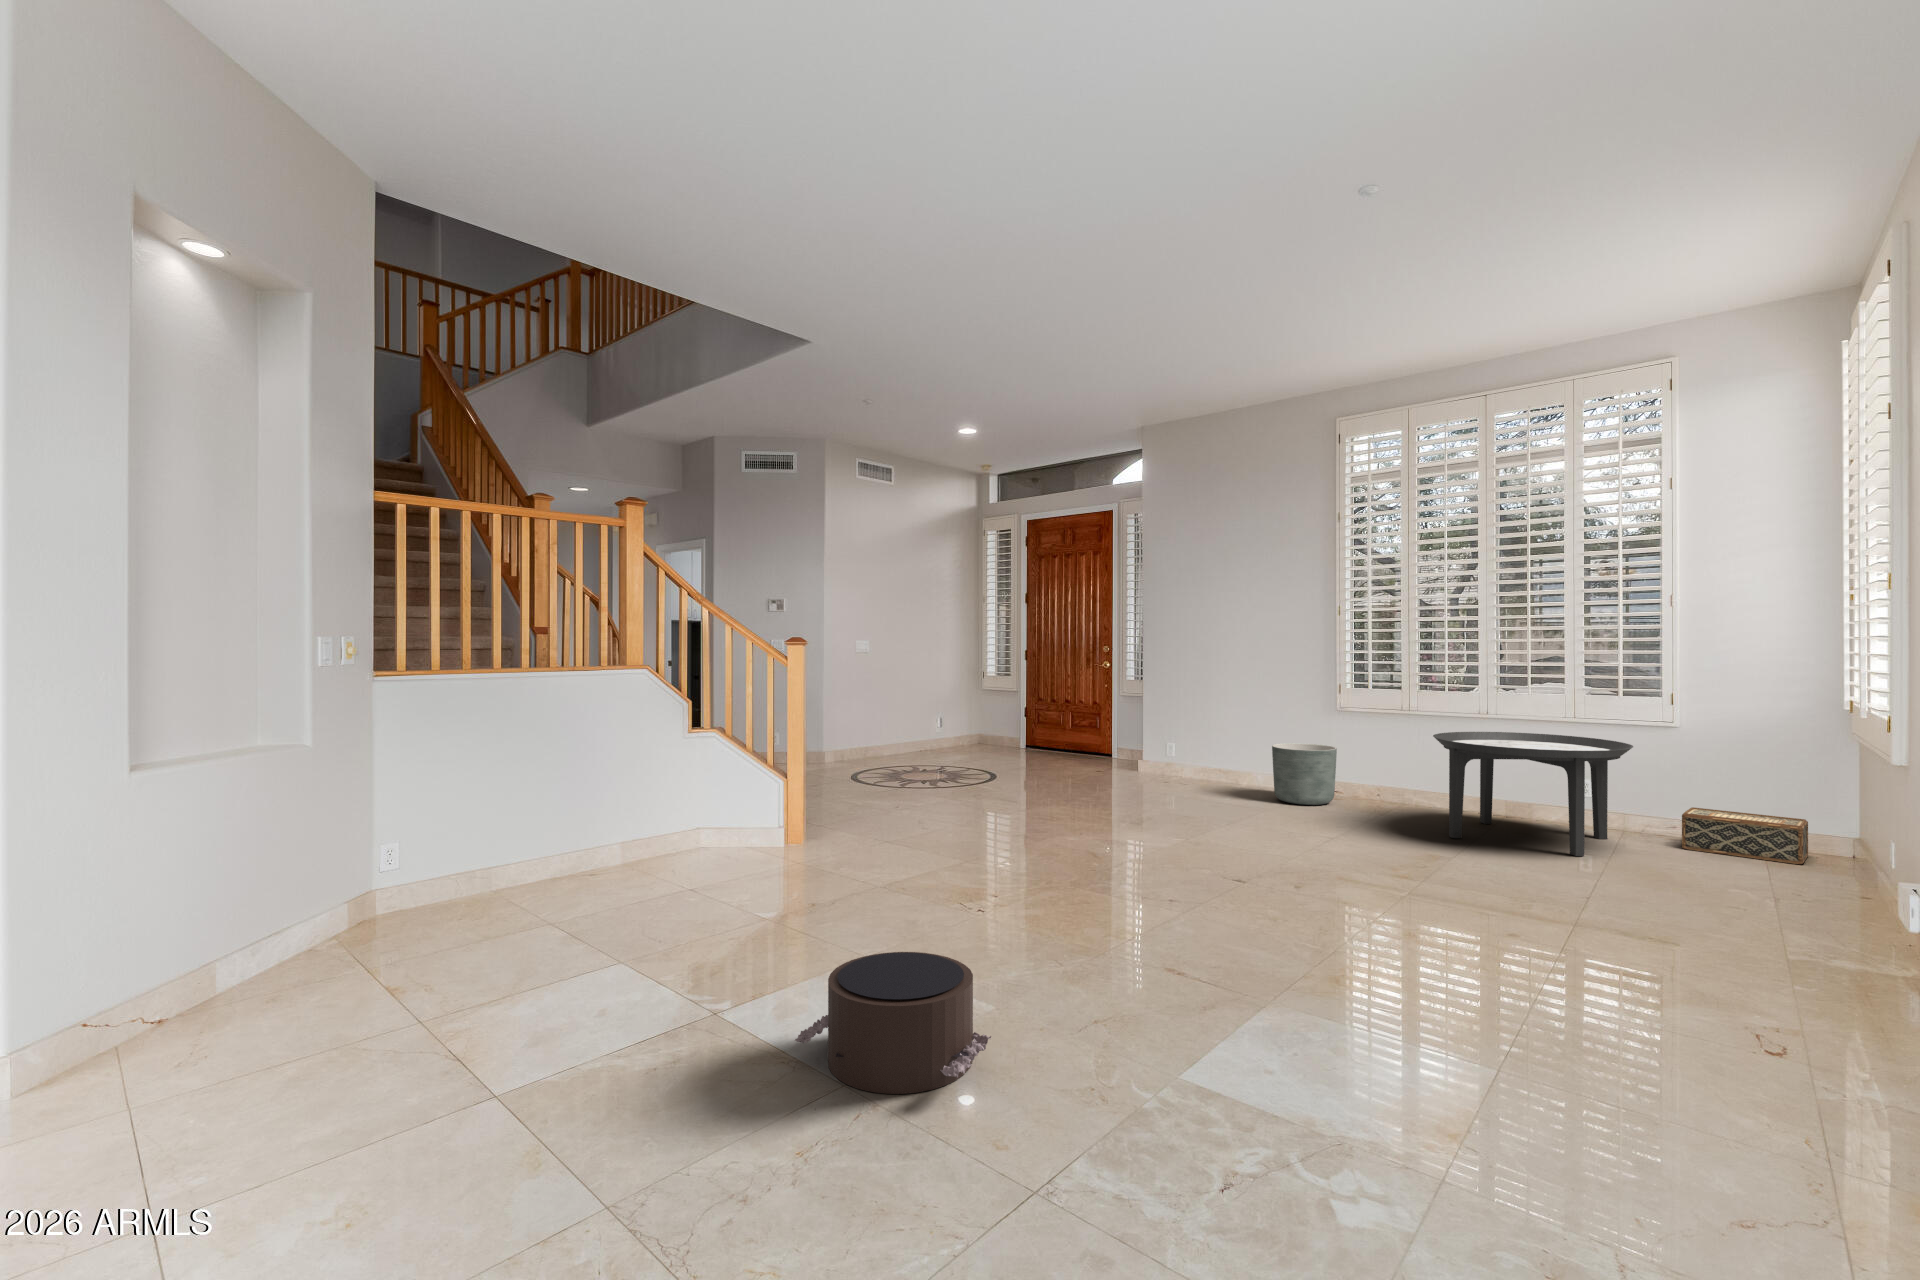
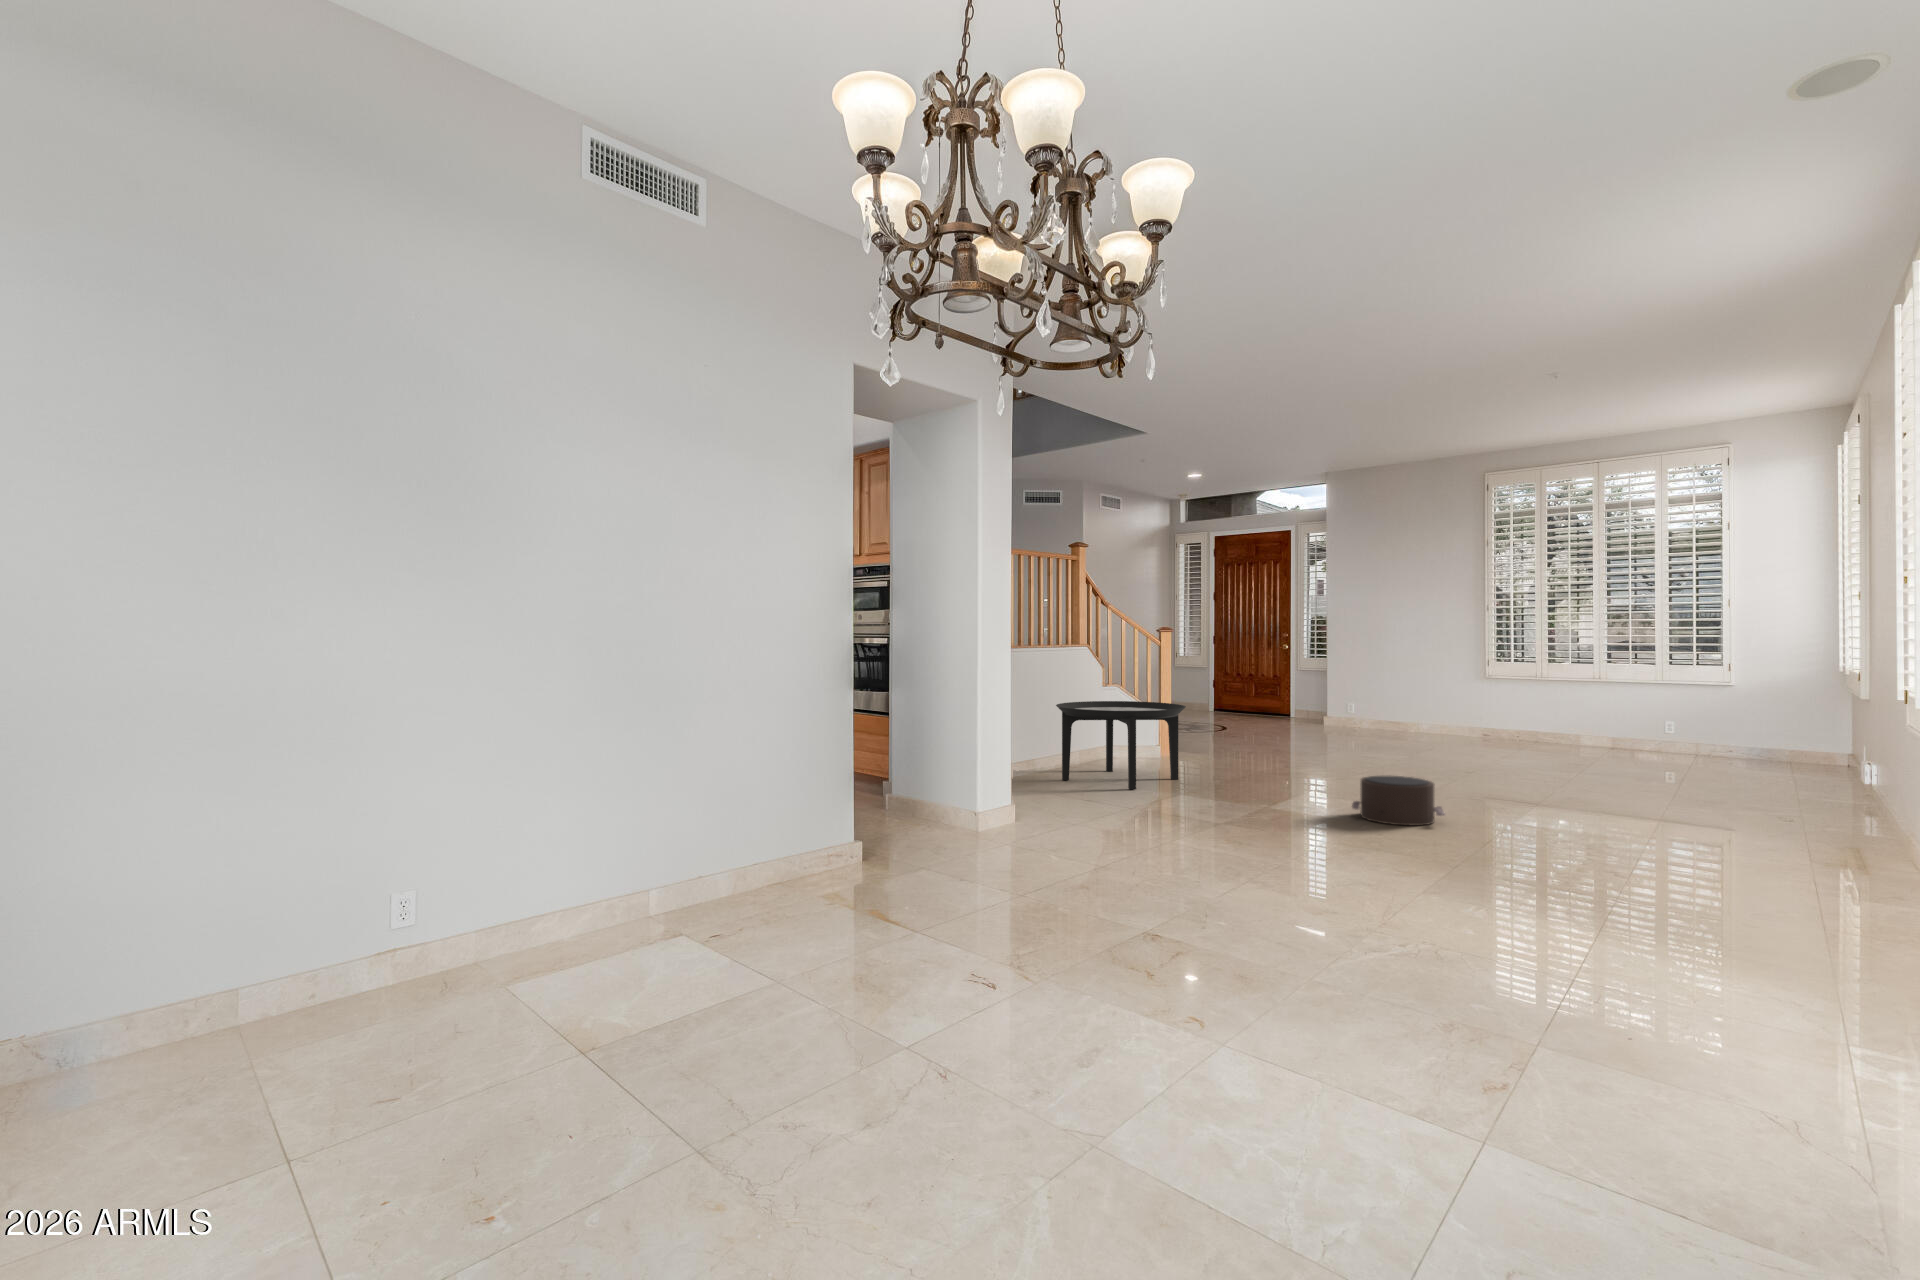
round table: present [1433,732,1633,856] -> present [1056,701,1186,789]
planter: present [1272,743,1337,805] -> none [1442,699,1490,739]
woven basket: present [1682,807,1808,864] -> none [1733,732,1812,762]

